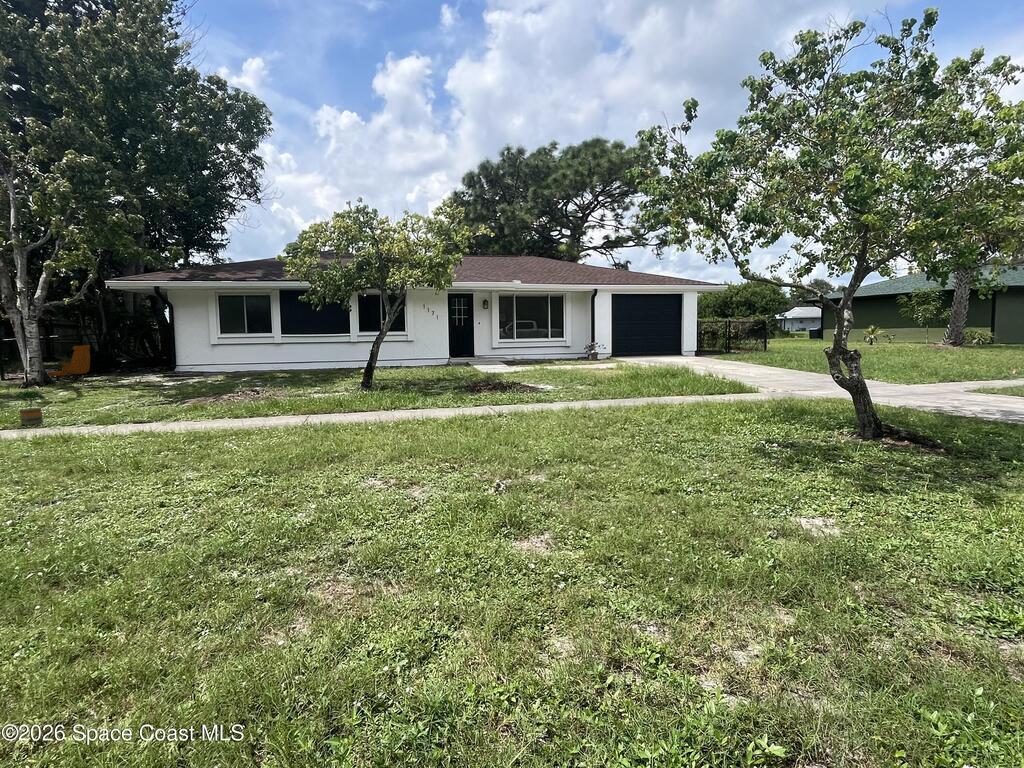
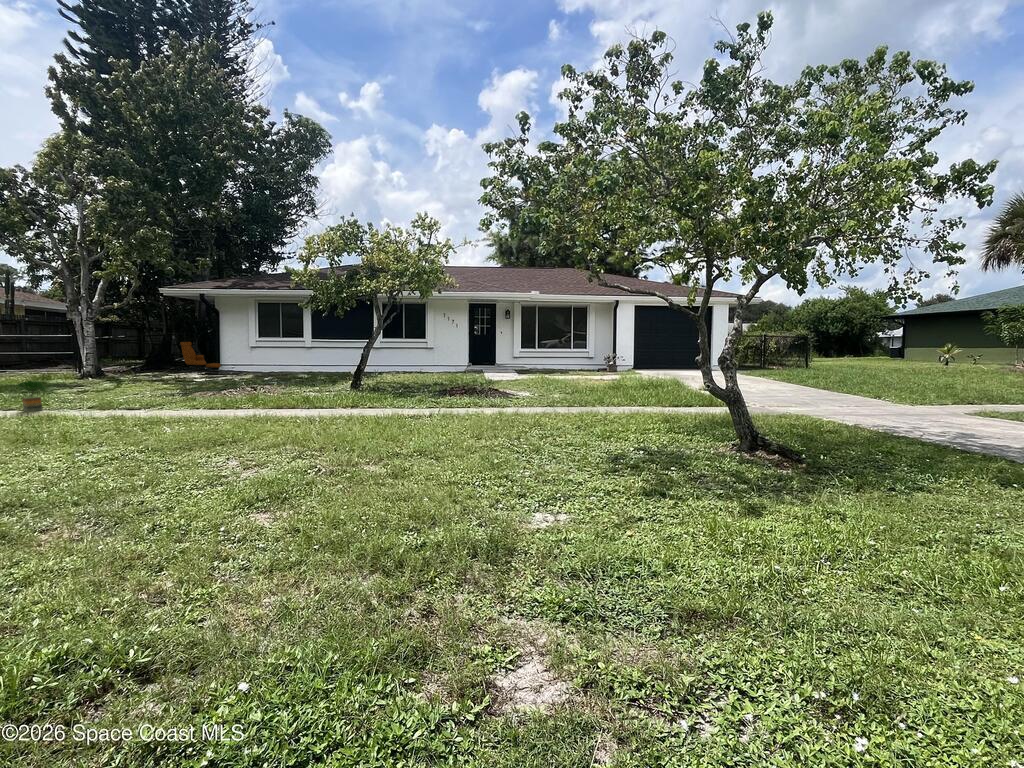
lounge chair: present [47,345,90,382] -> present [181,342,221,372]

